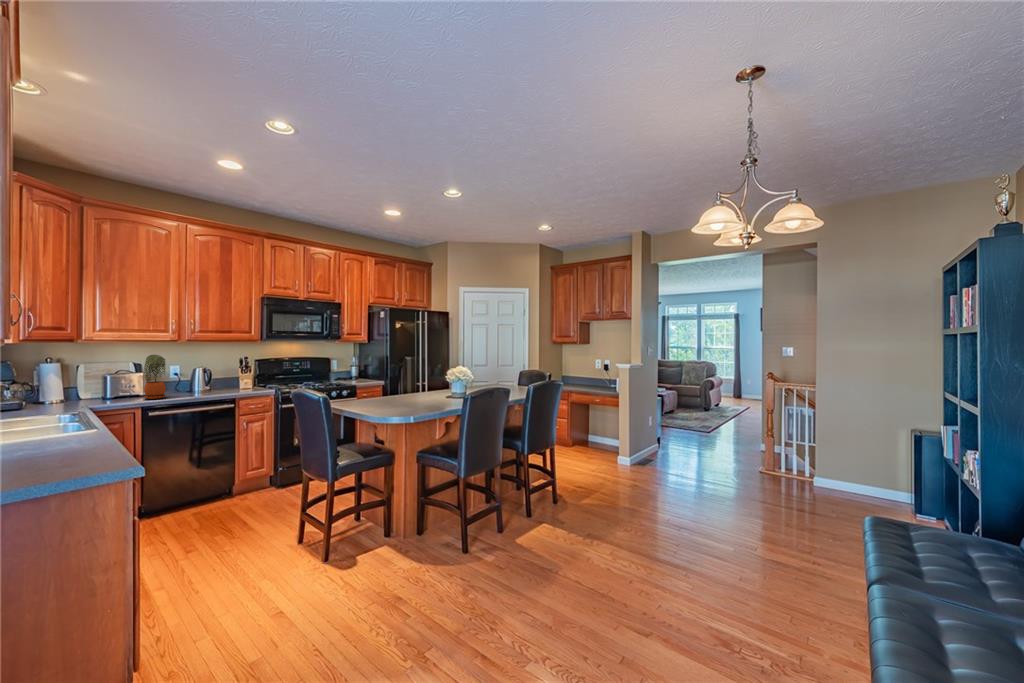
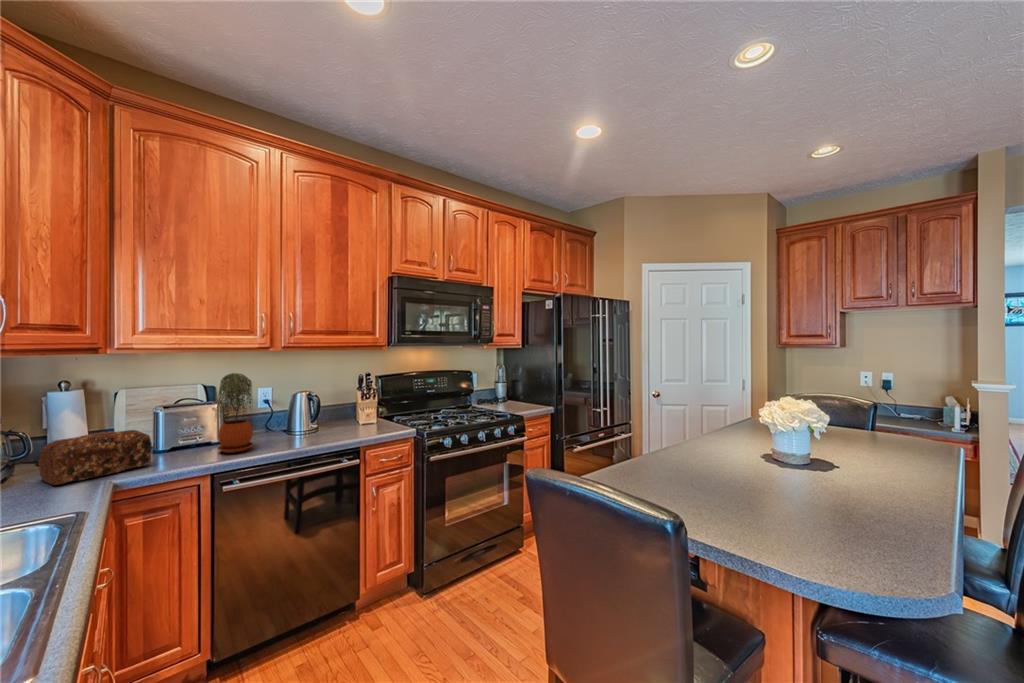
bread loaf: none [43,384,105,408] -> present [38,430,152,486]

